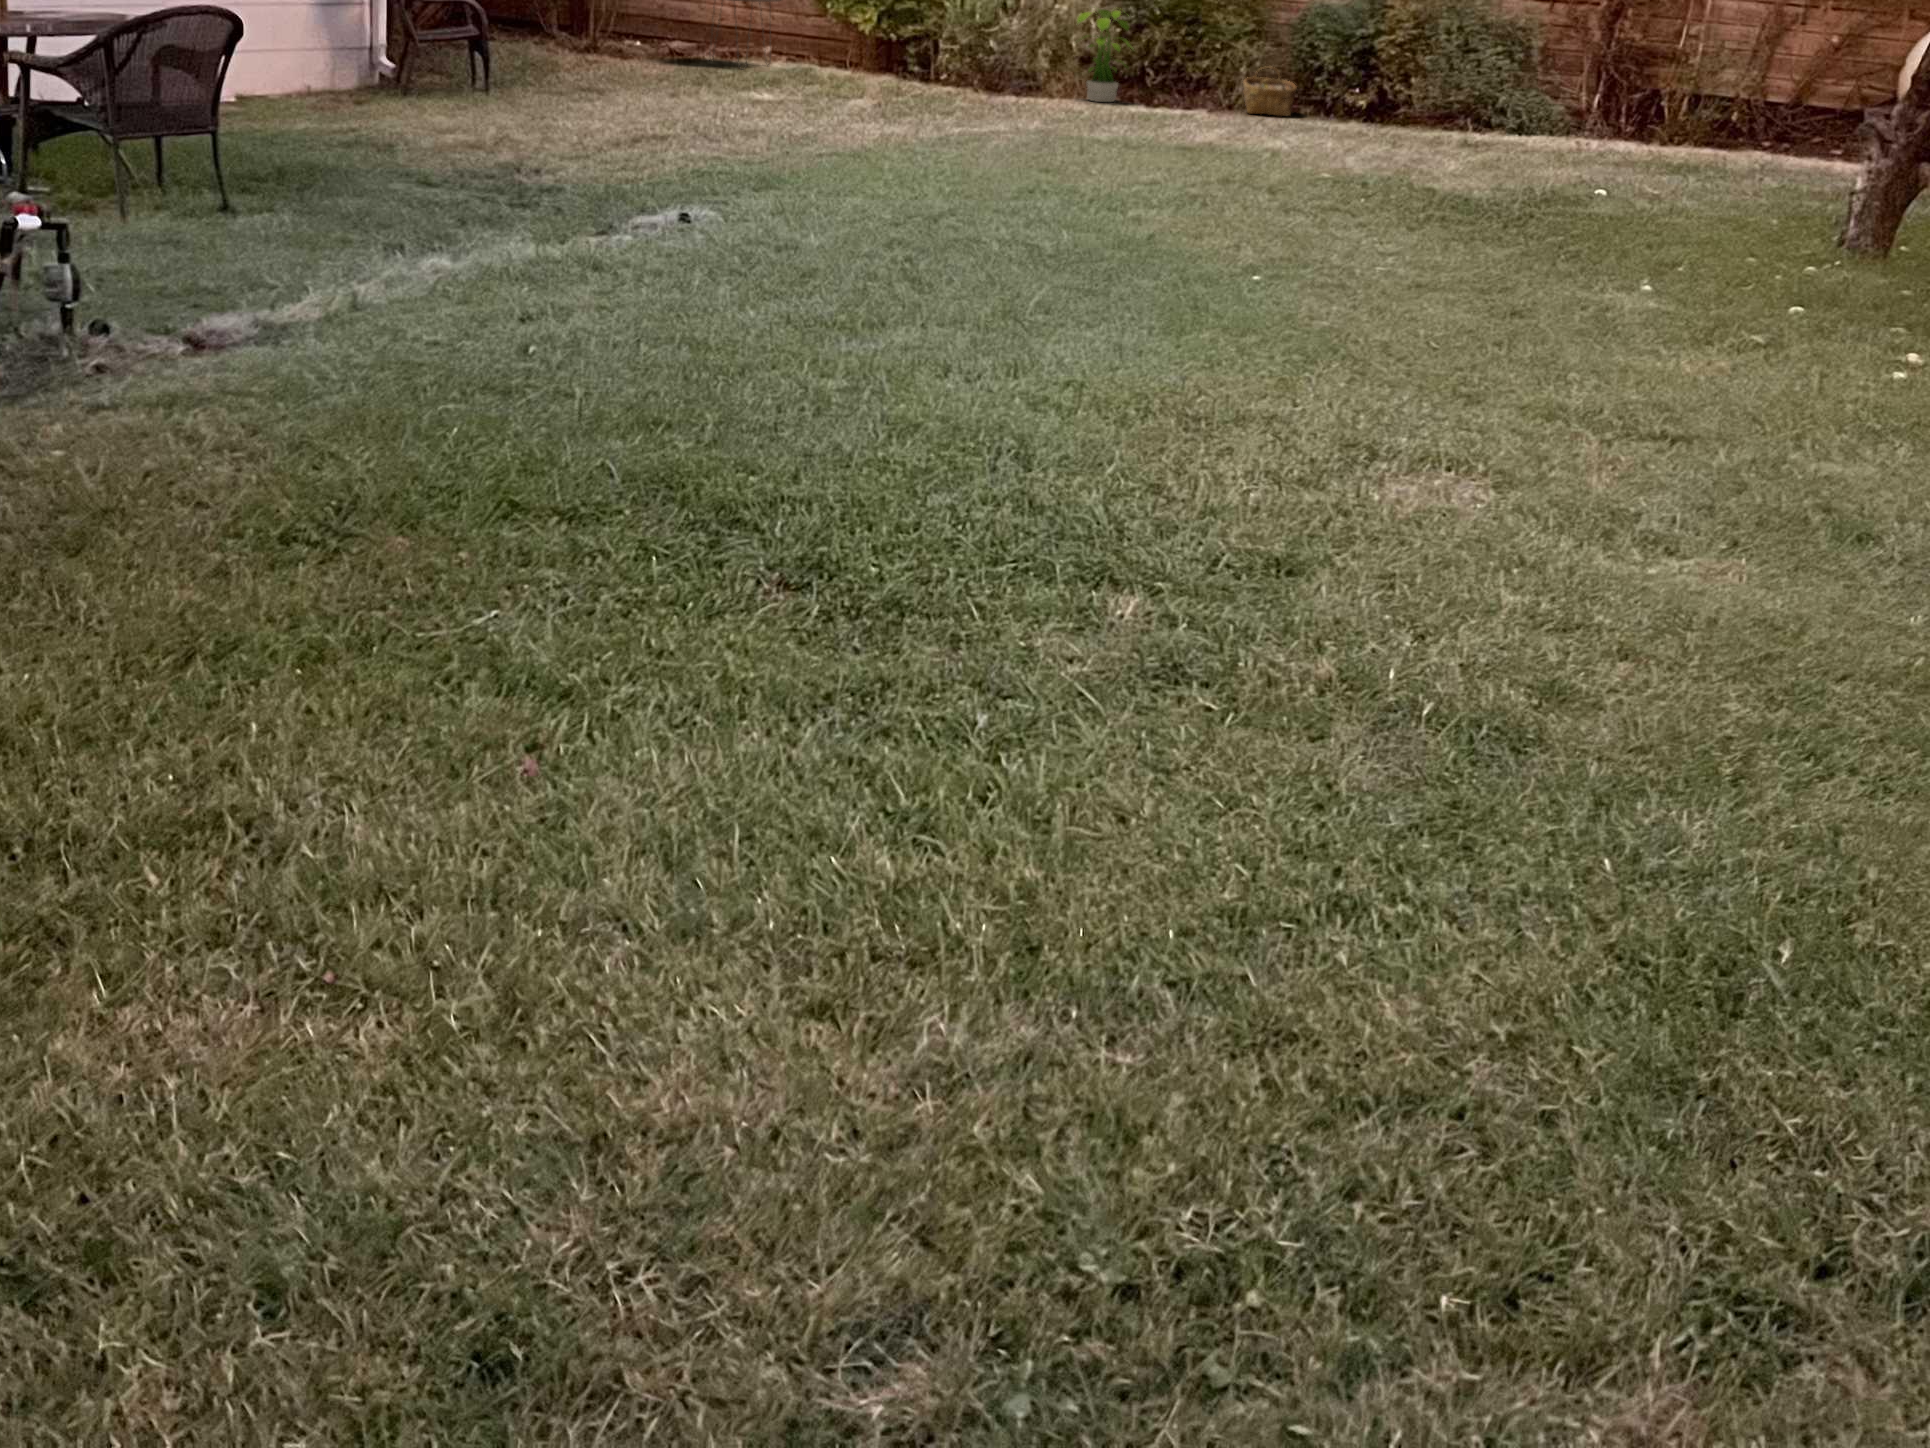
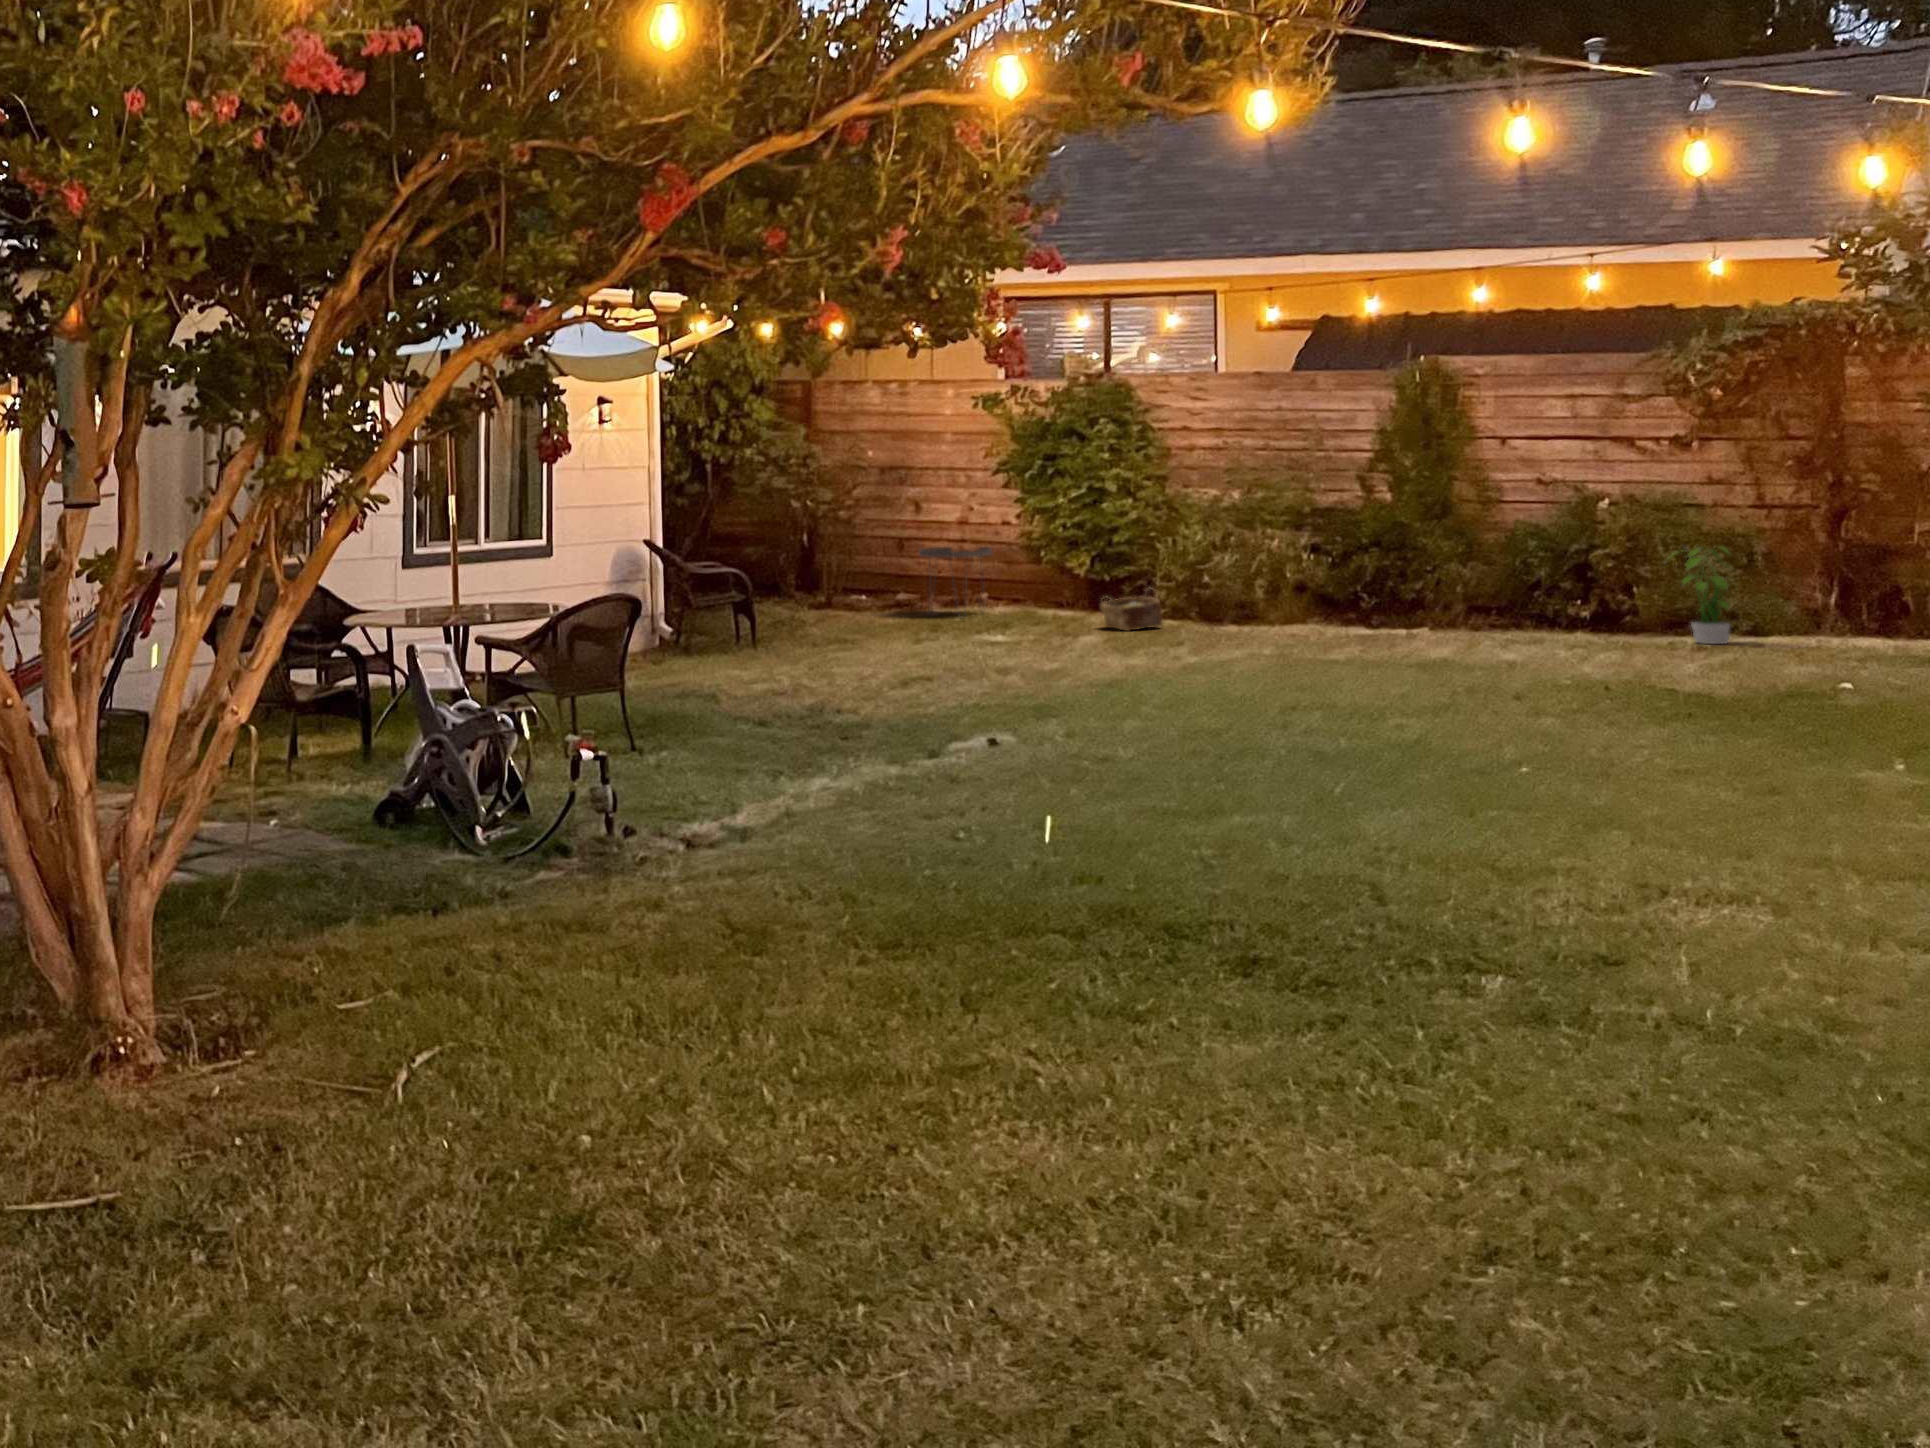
potted plant: present [1077,9,1132,102] -> present [1670,547,1733,644]
woven basket: present [1243,66,1297,116] -> present [1101,592,1162,631]

